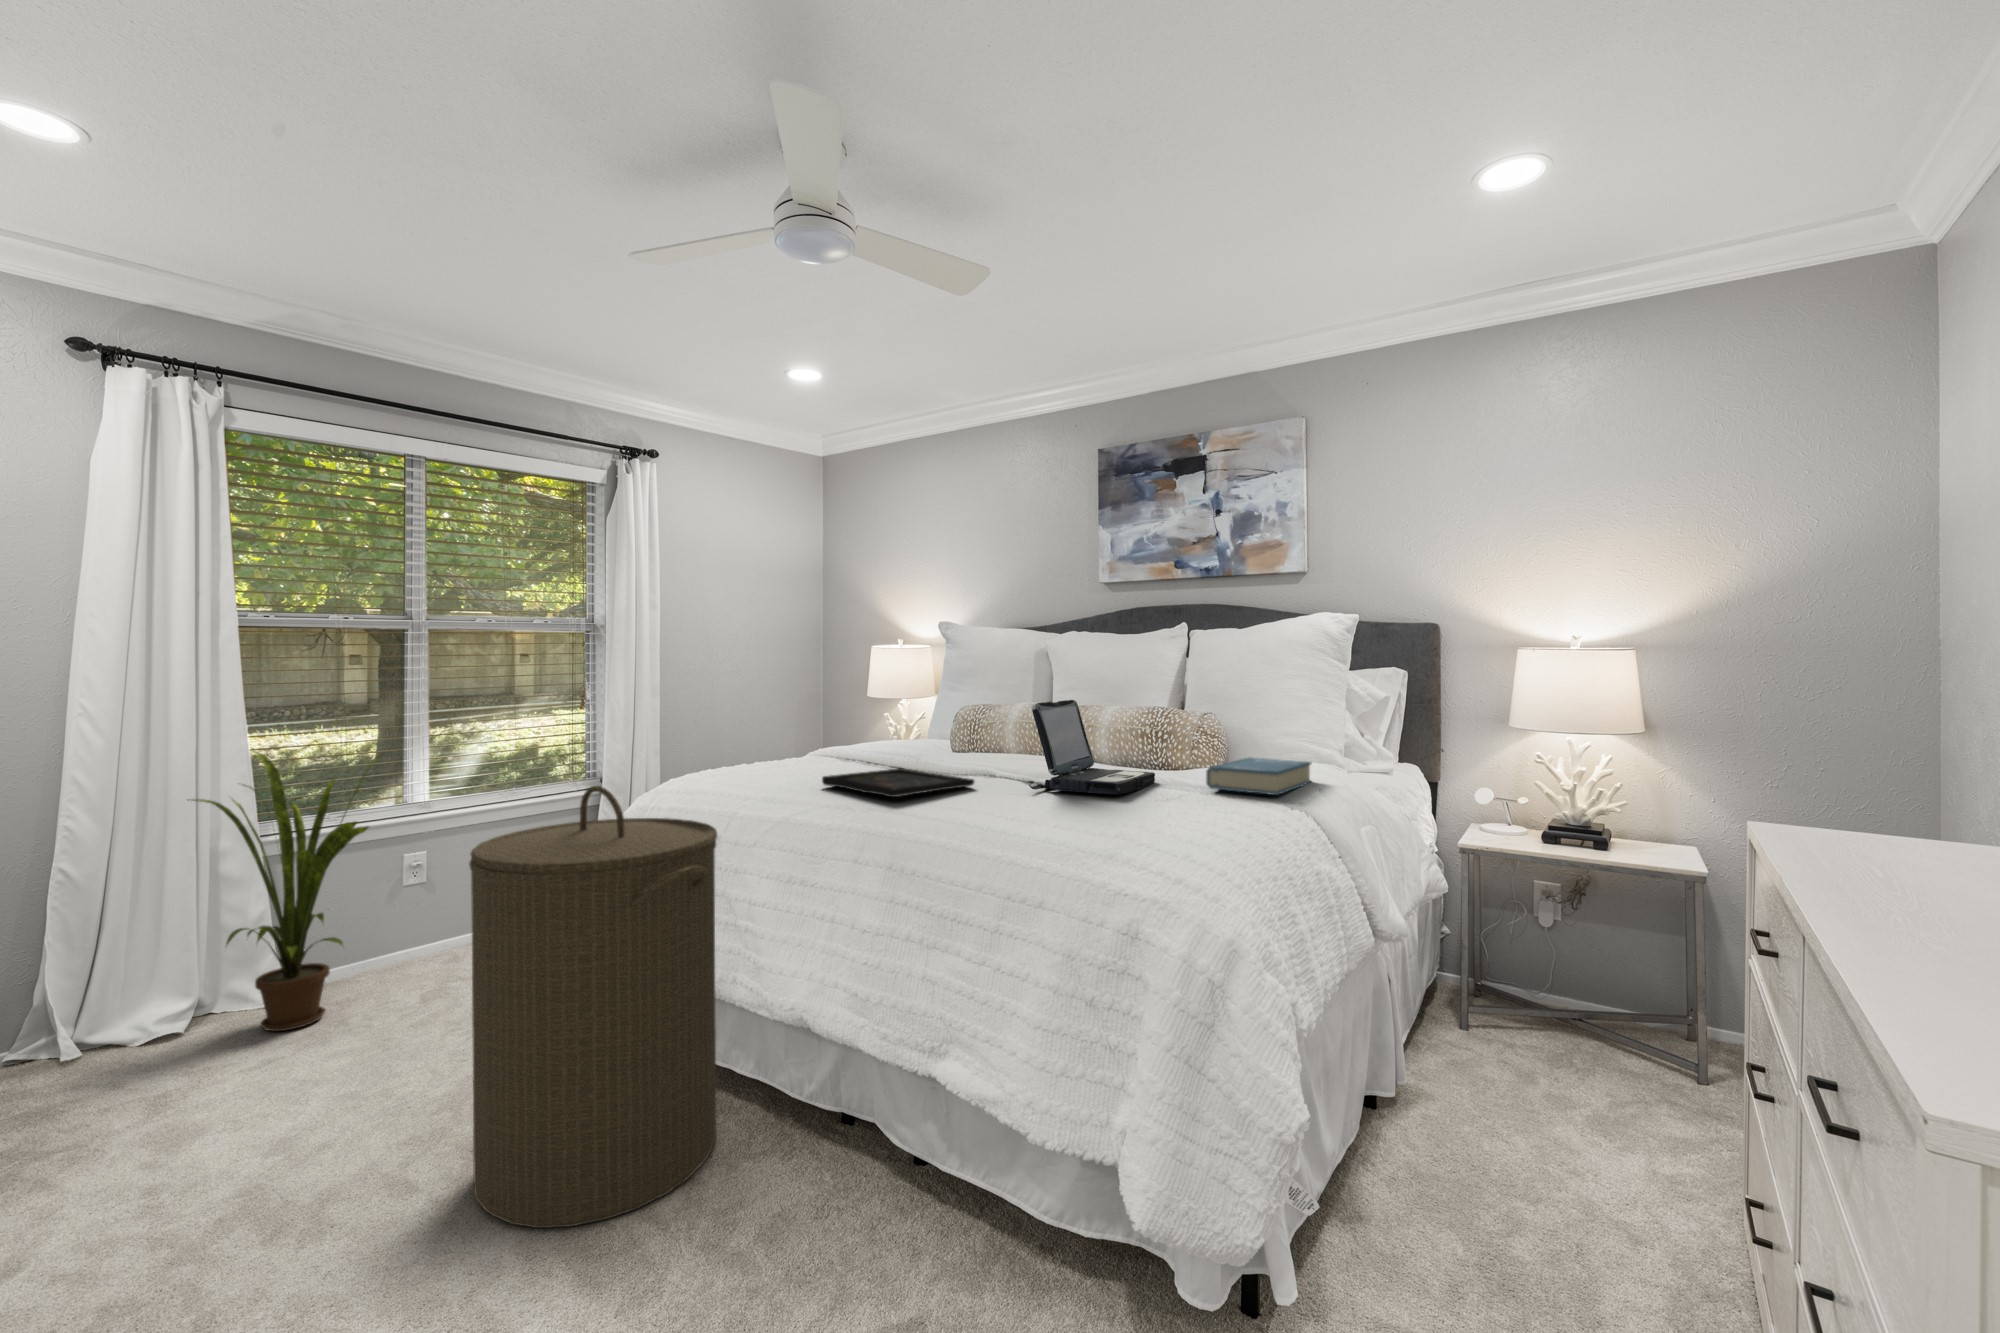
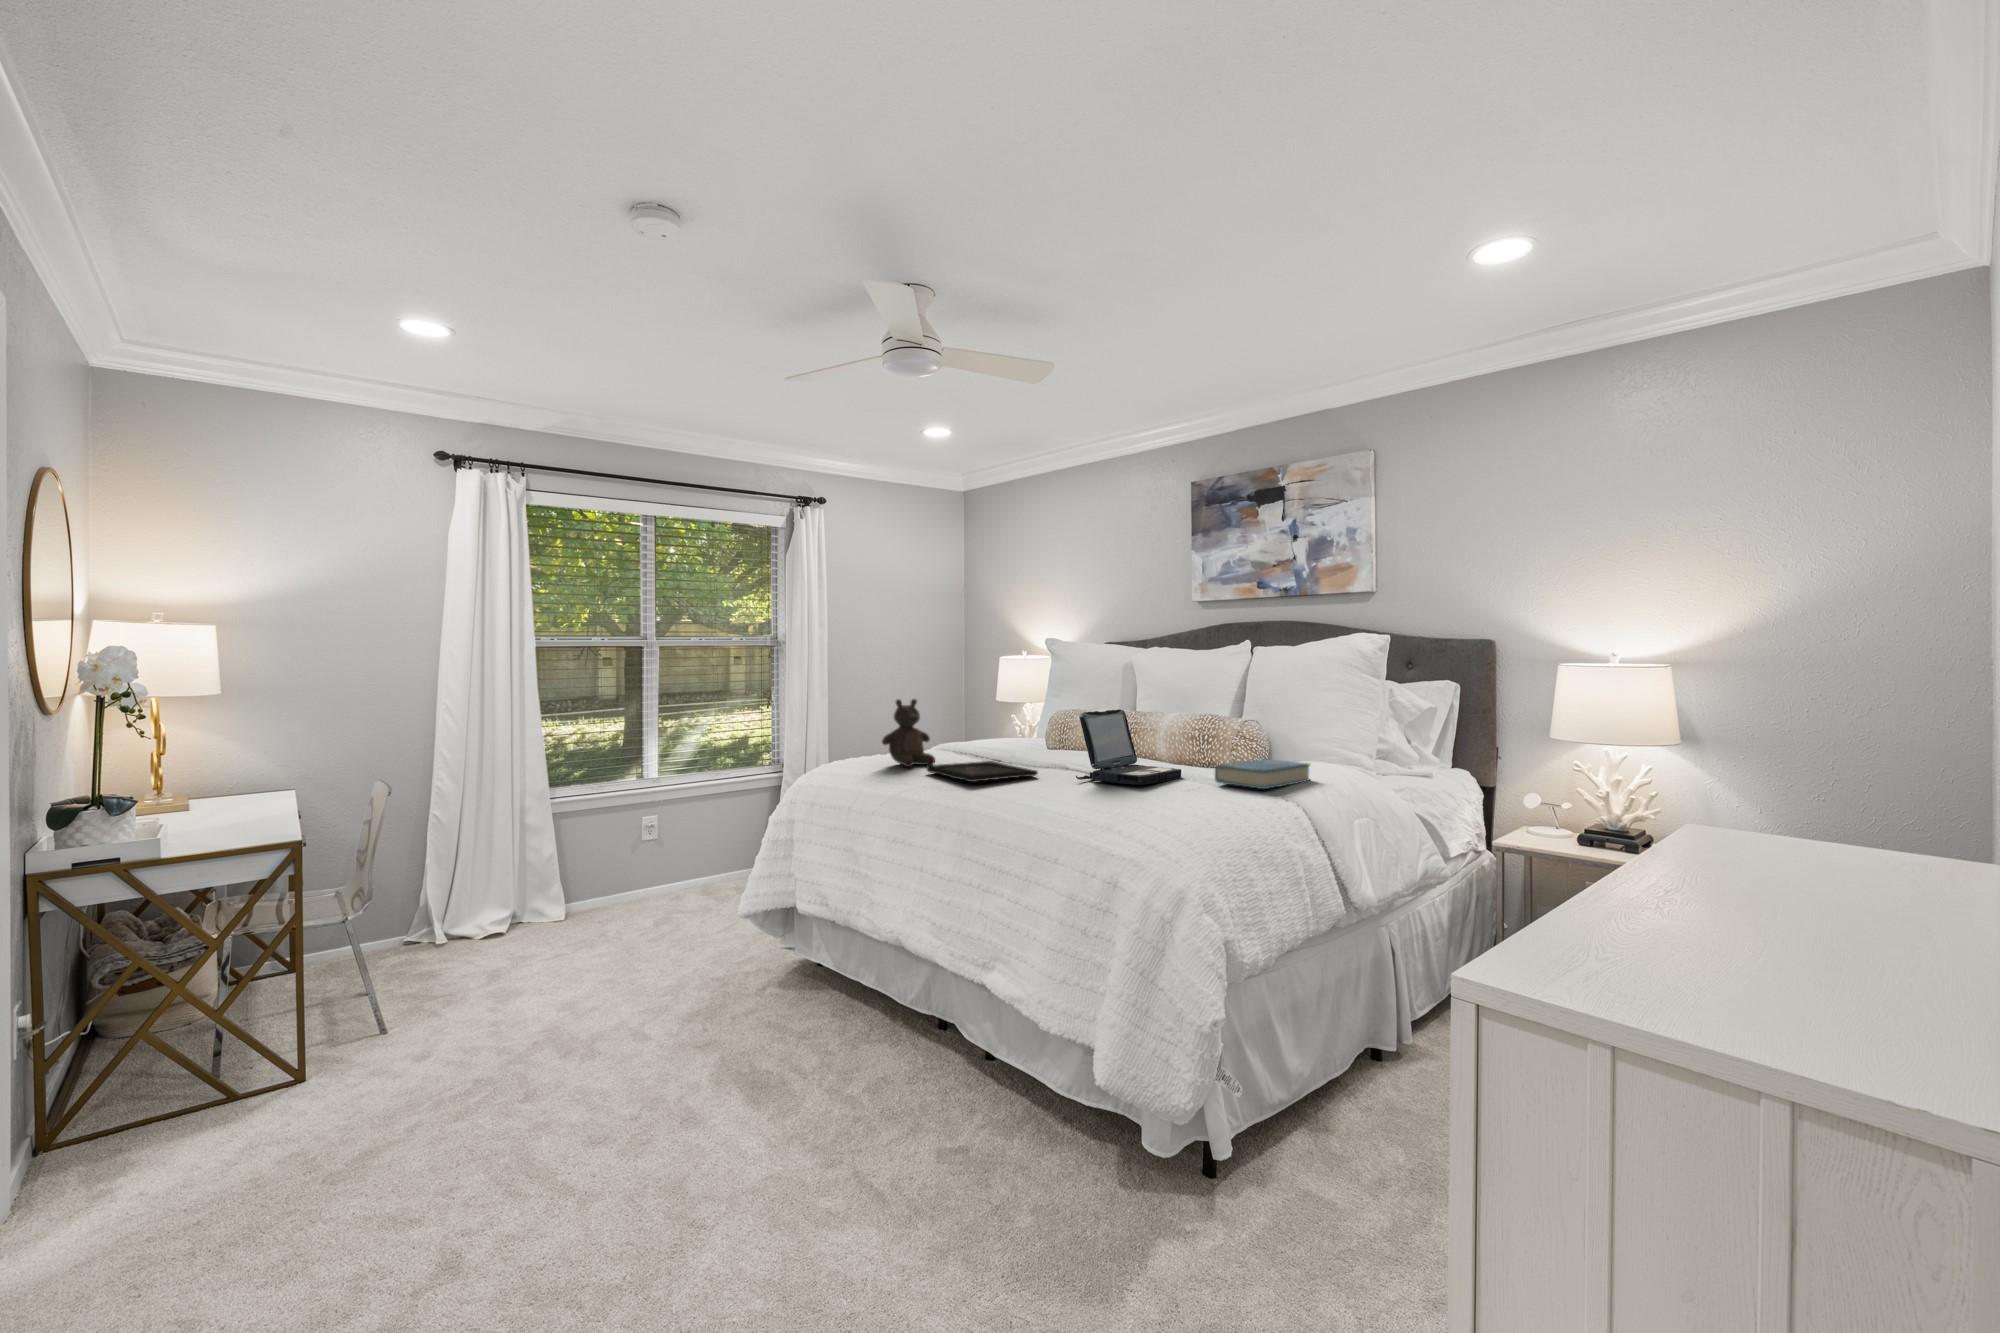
stuffed bear: none [756,690,828,779] -> present [882,699,935,767]
house plant: present [194,752,384,1031] -> none [505,736,631,938]
laundry hamper: present [469,786,717,1228] -> none [685,767,847,1063]

